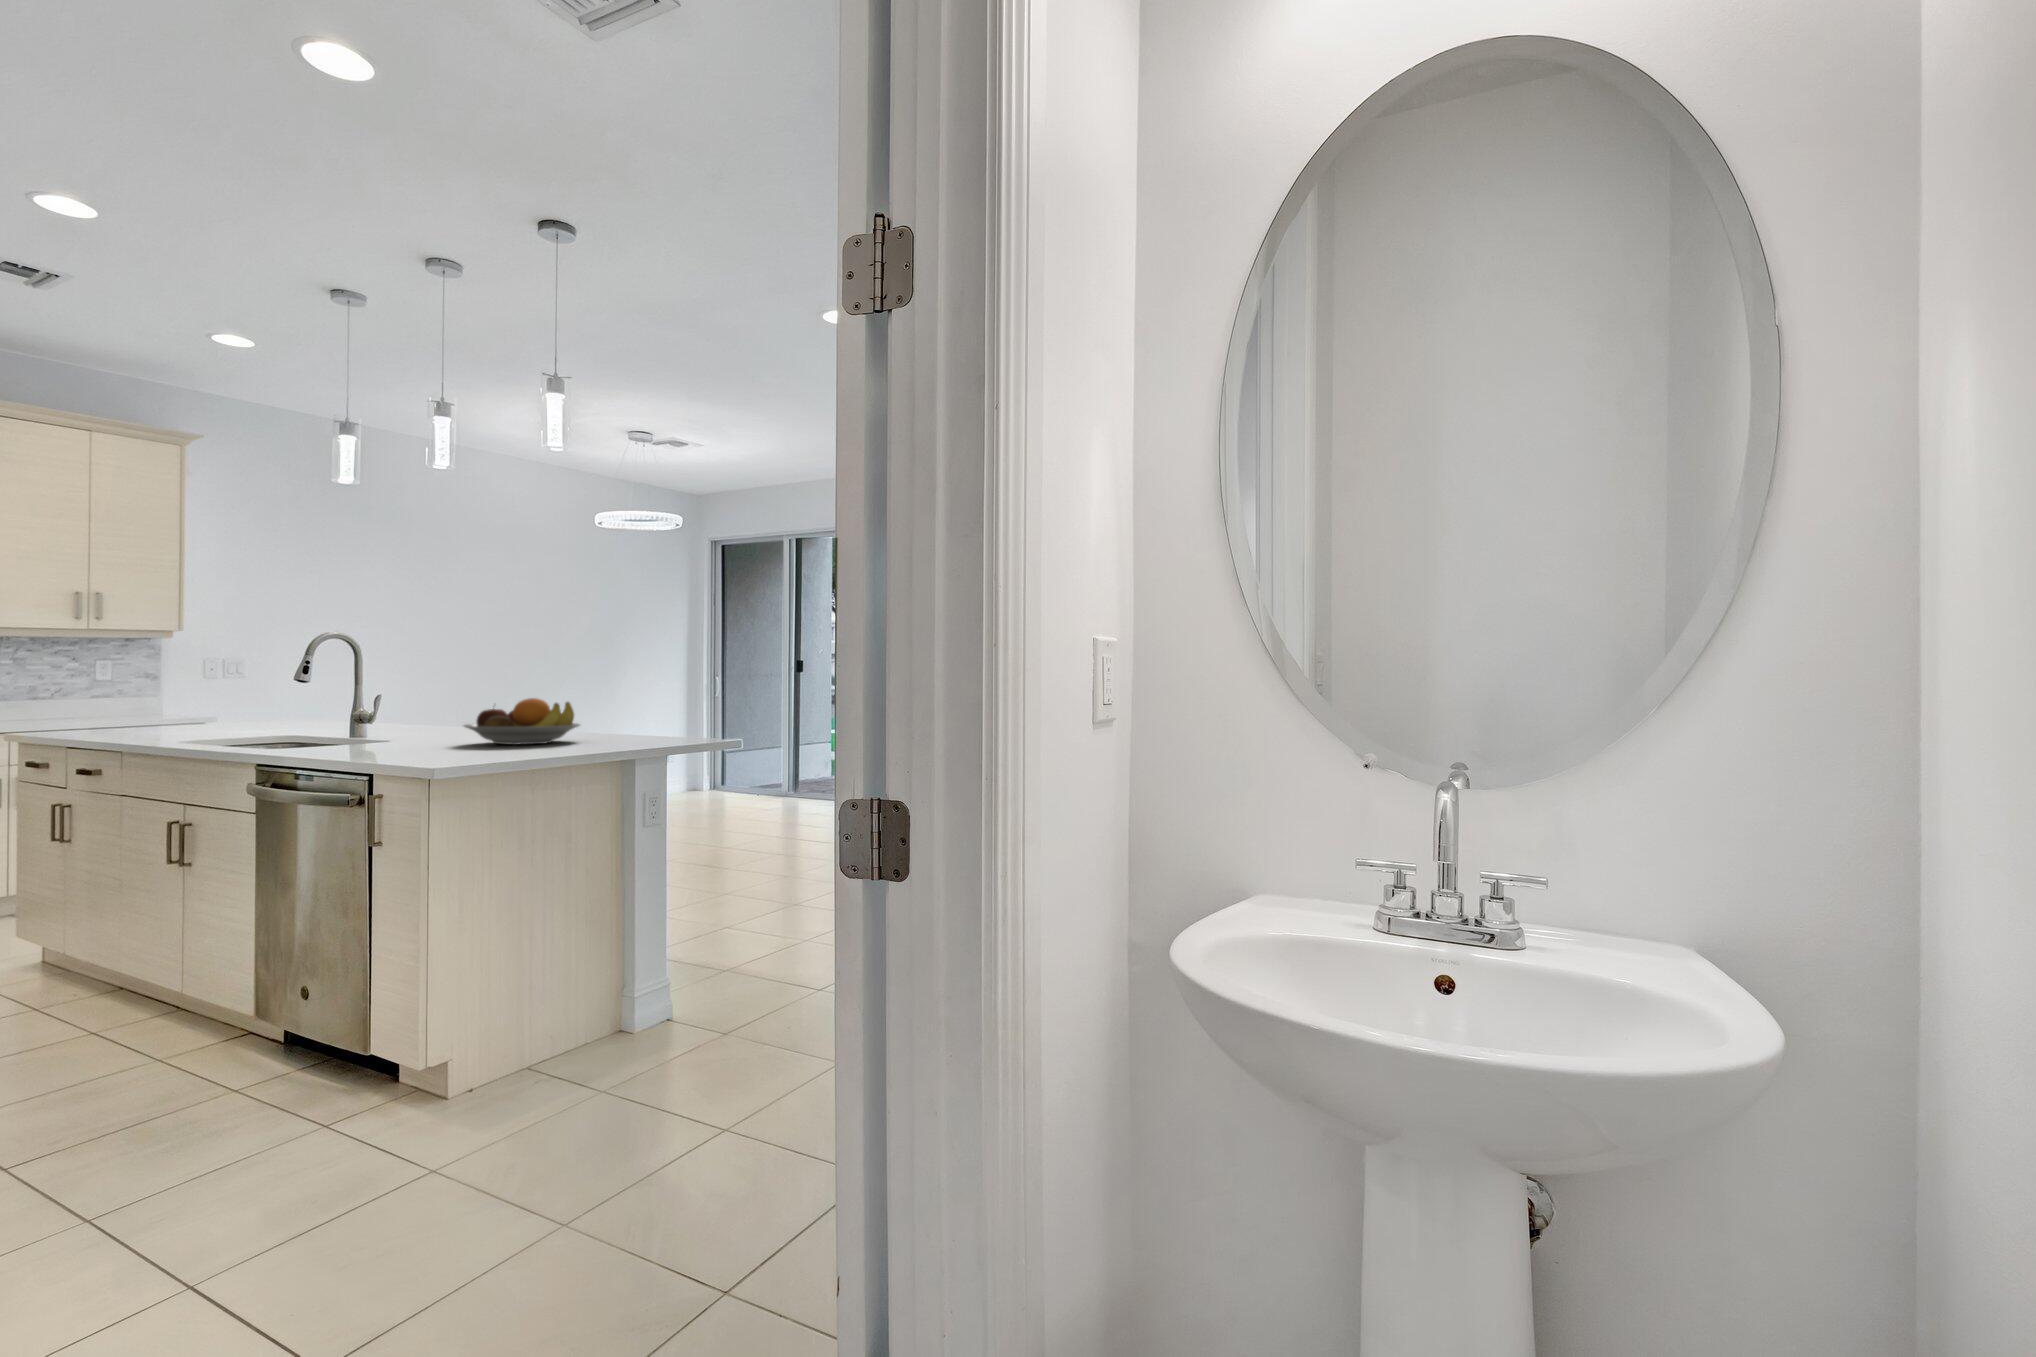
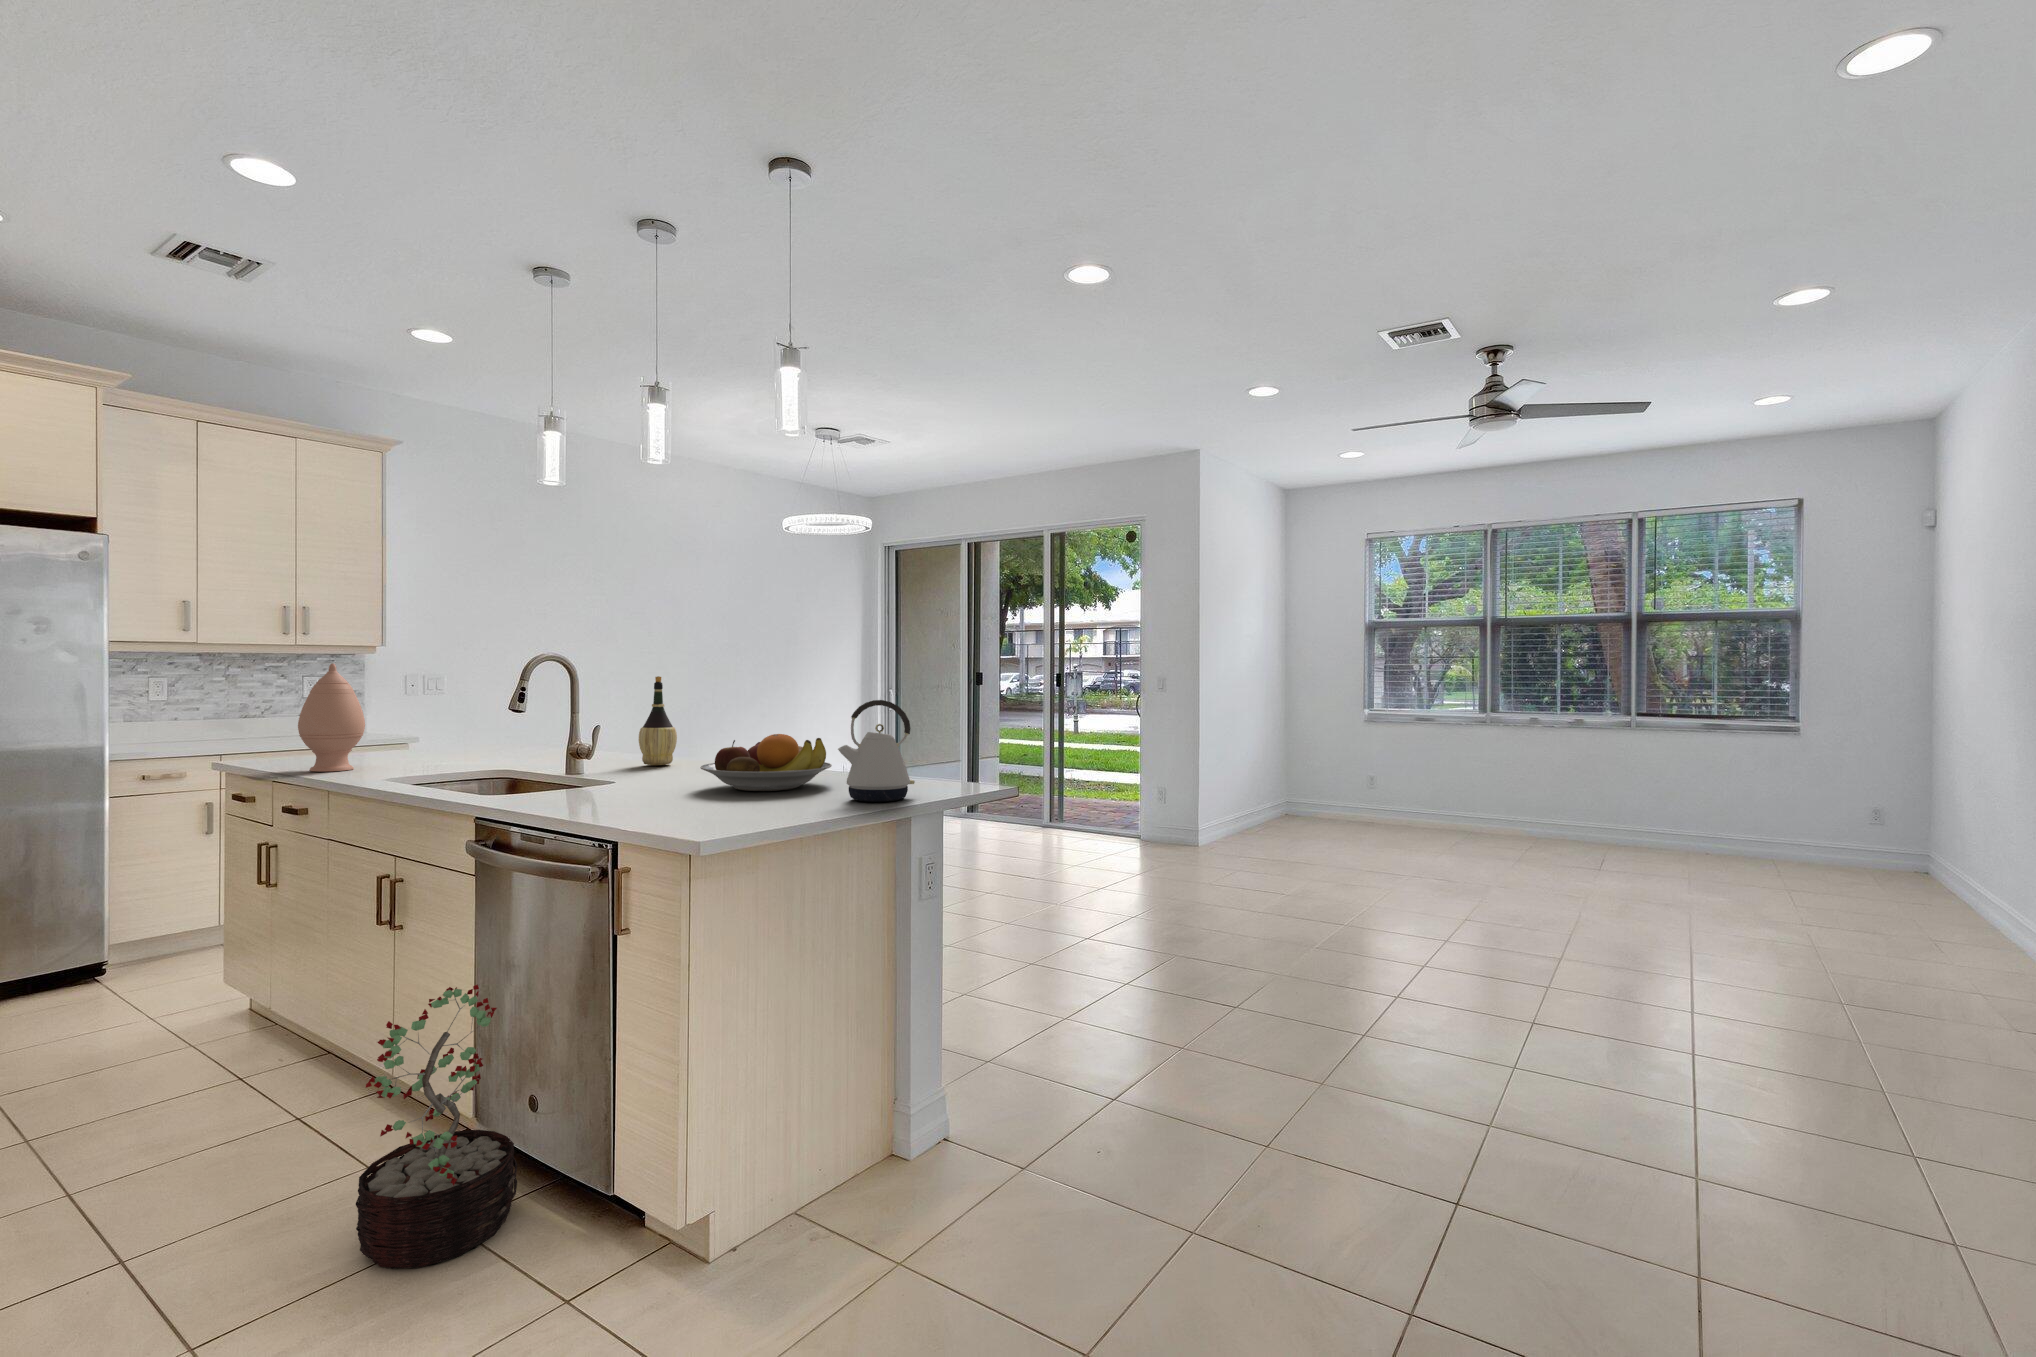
vase: none [94,641,160,738] -> present [298,664,365,772]
wine bottle: none [421,655,457,732] -> present [639,676,677,765]
kettle: none [573,668,641,749] -> present [838,700,915,802]
decorative plant: none [147,894,290,1110] -> present [356,985,517,1269]

